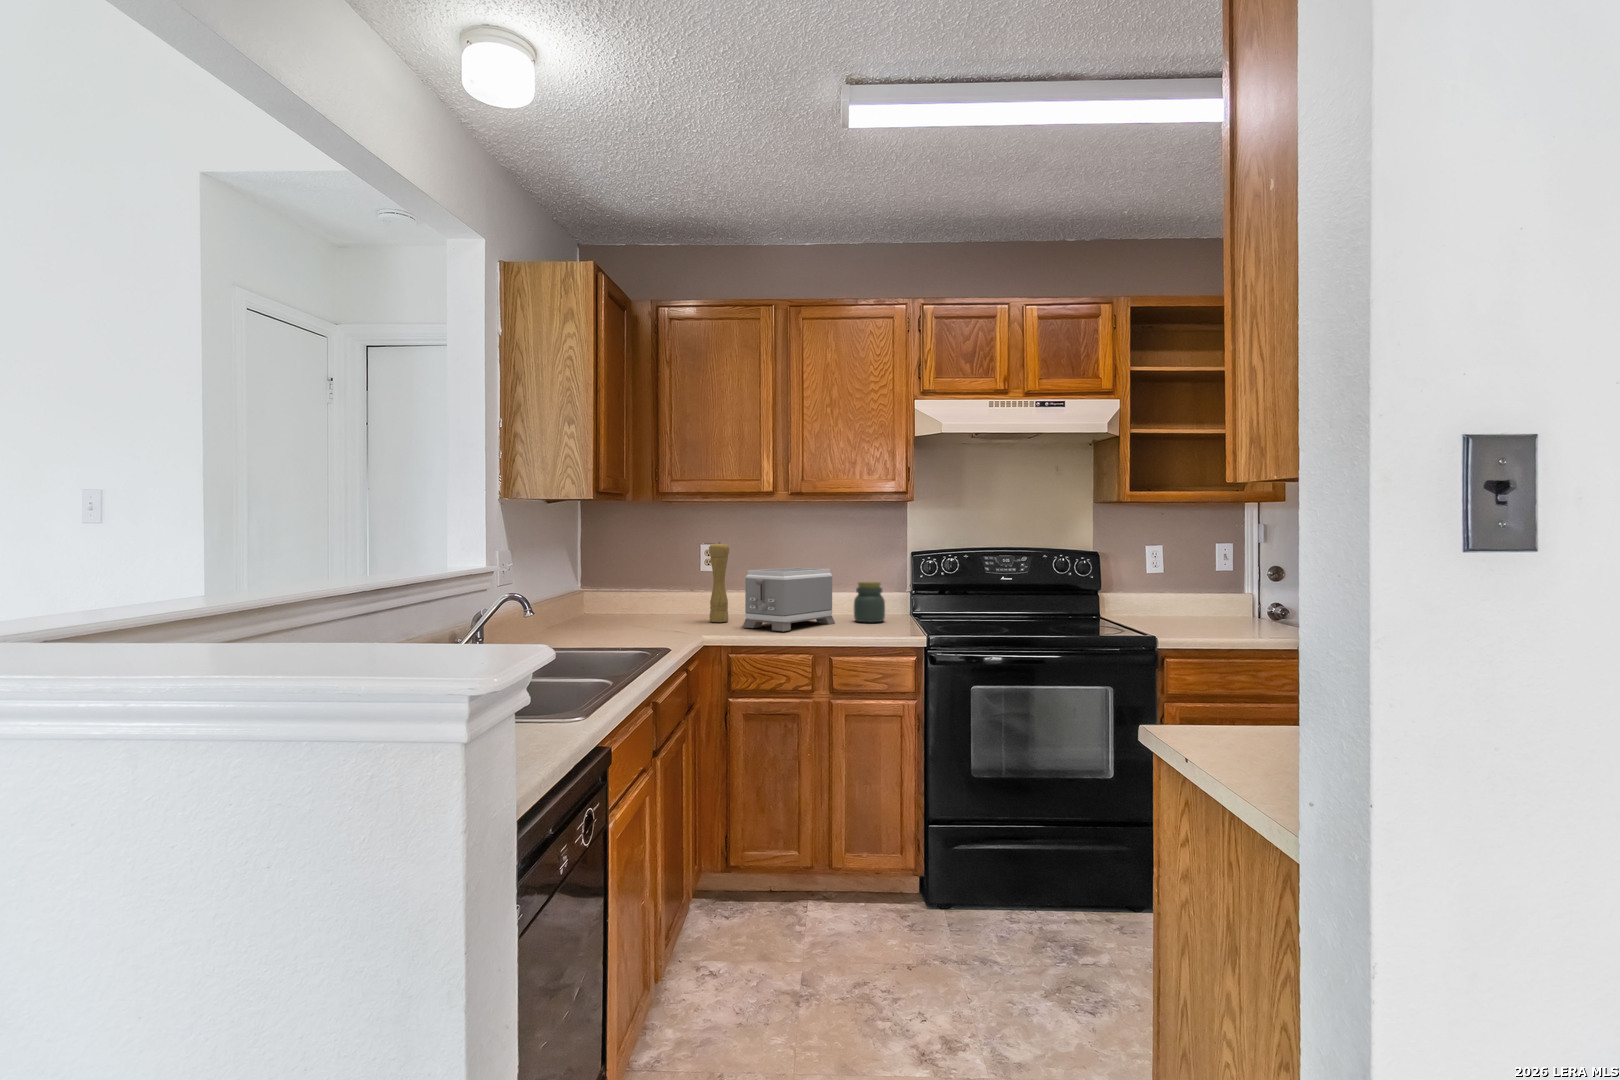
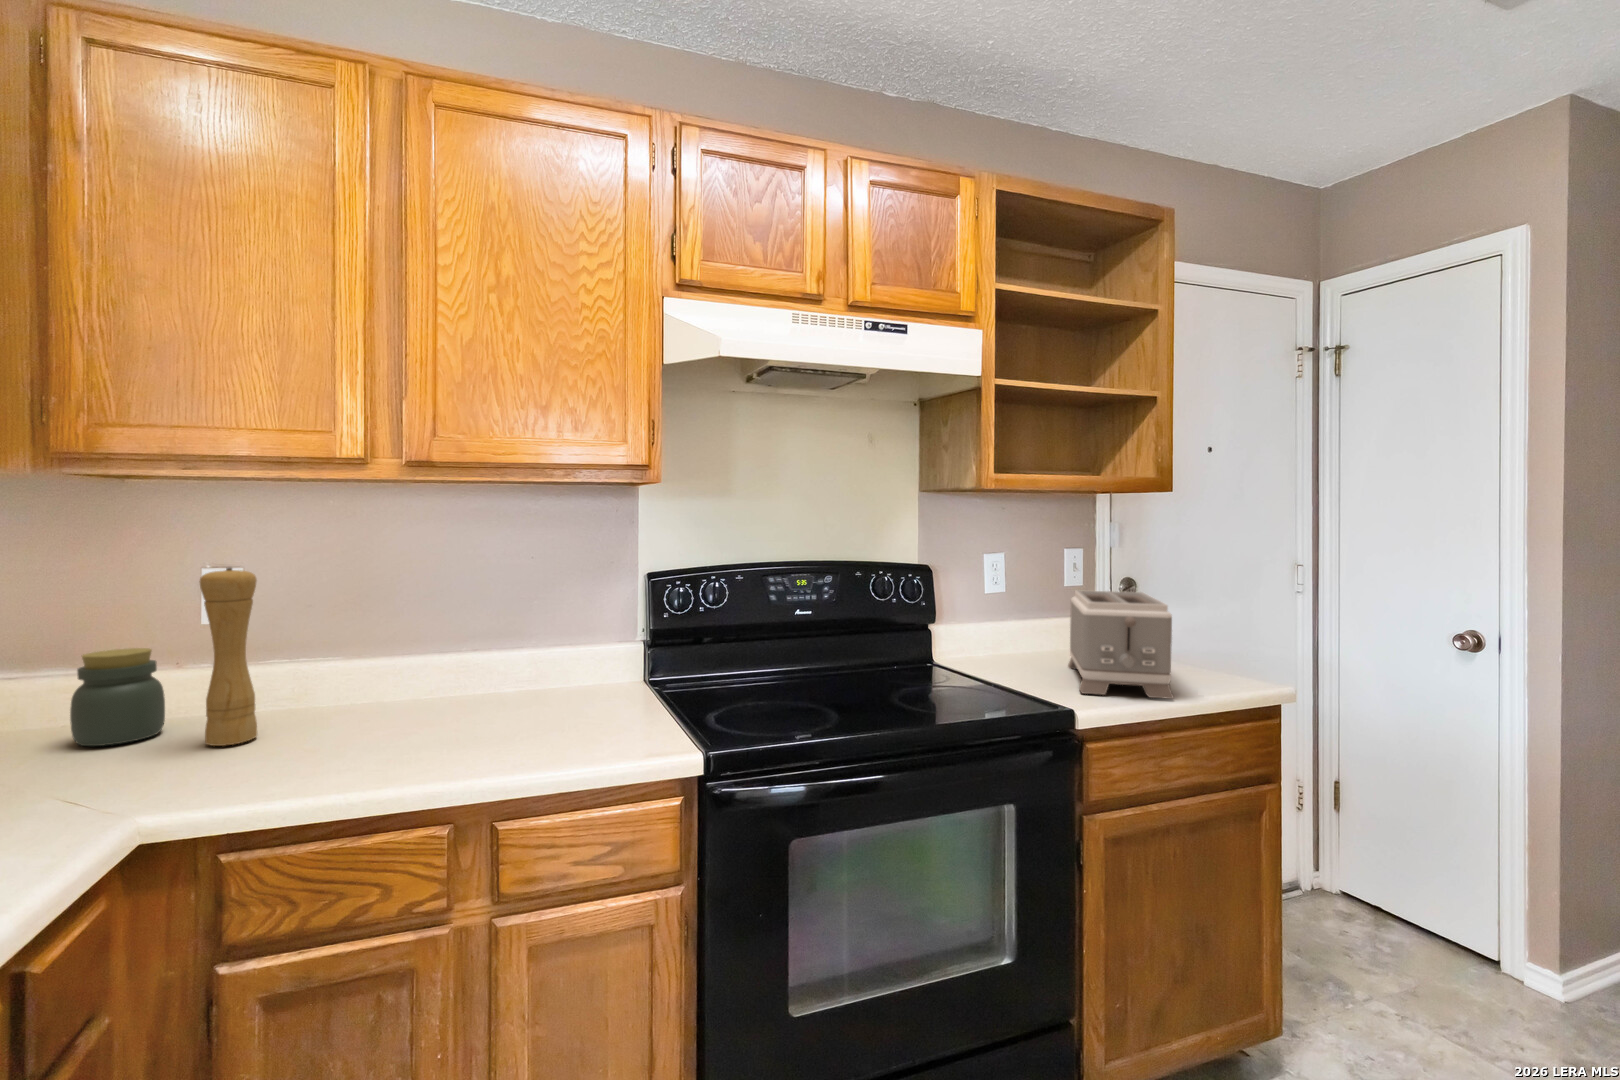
toaster: present [742,568,835,631] -> present [1068,590,1173,699]
jar: present [854,581,885,622] -> present [70,648,165,746]

